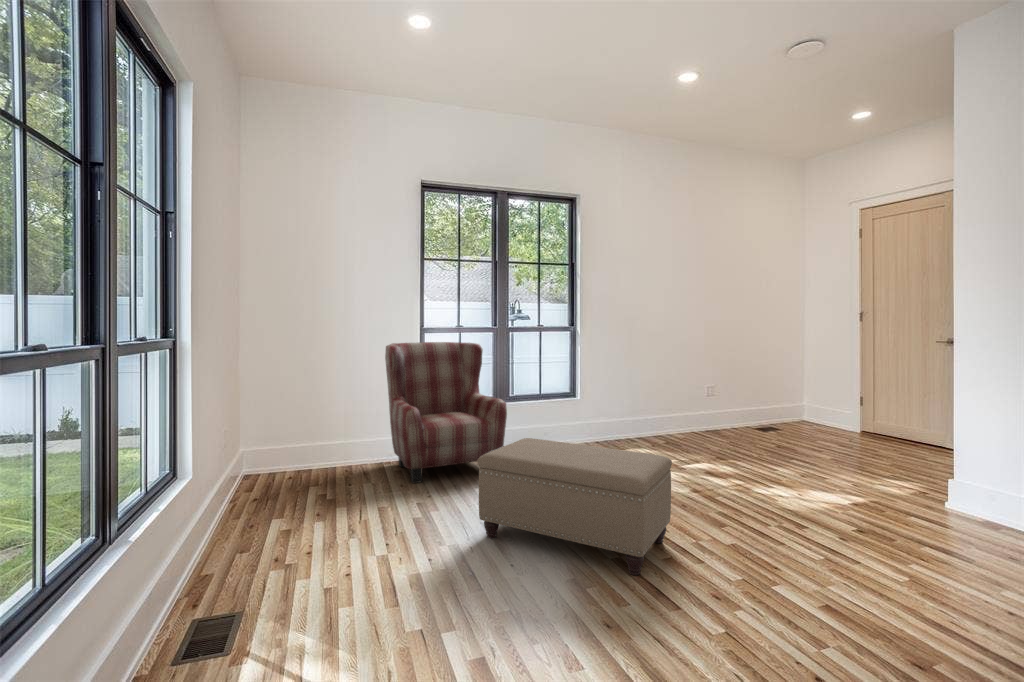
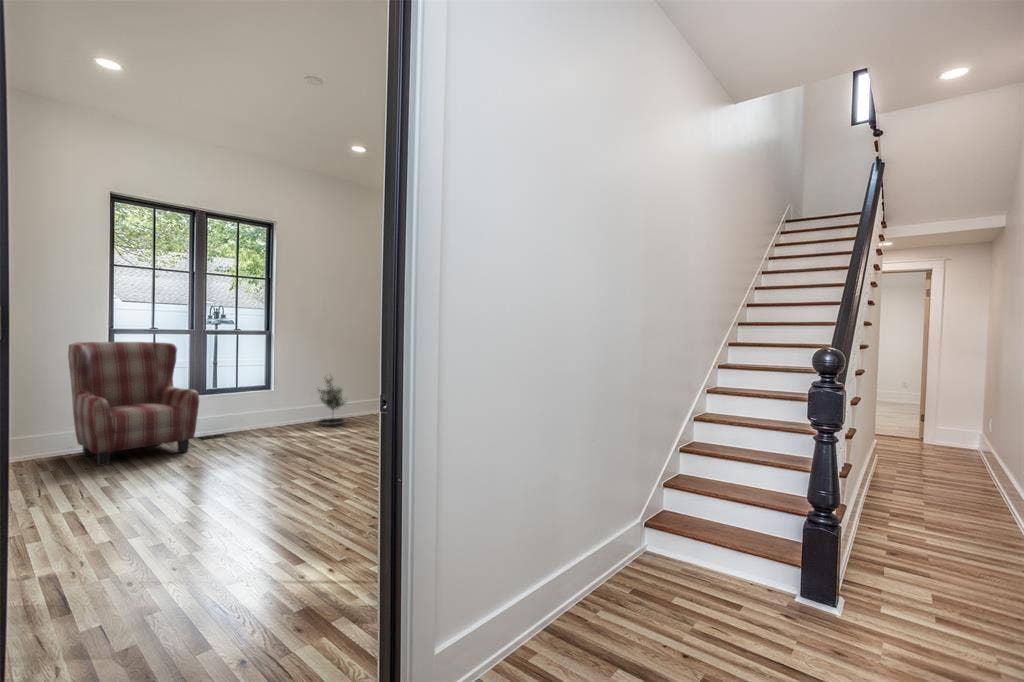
potted tree: none [627,378,667,445] -> present [318,378,345,425]
ottoman: present [478,438,672,575] -> none [164,415,322,494]

